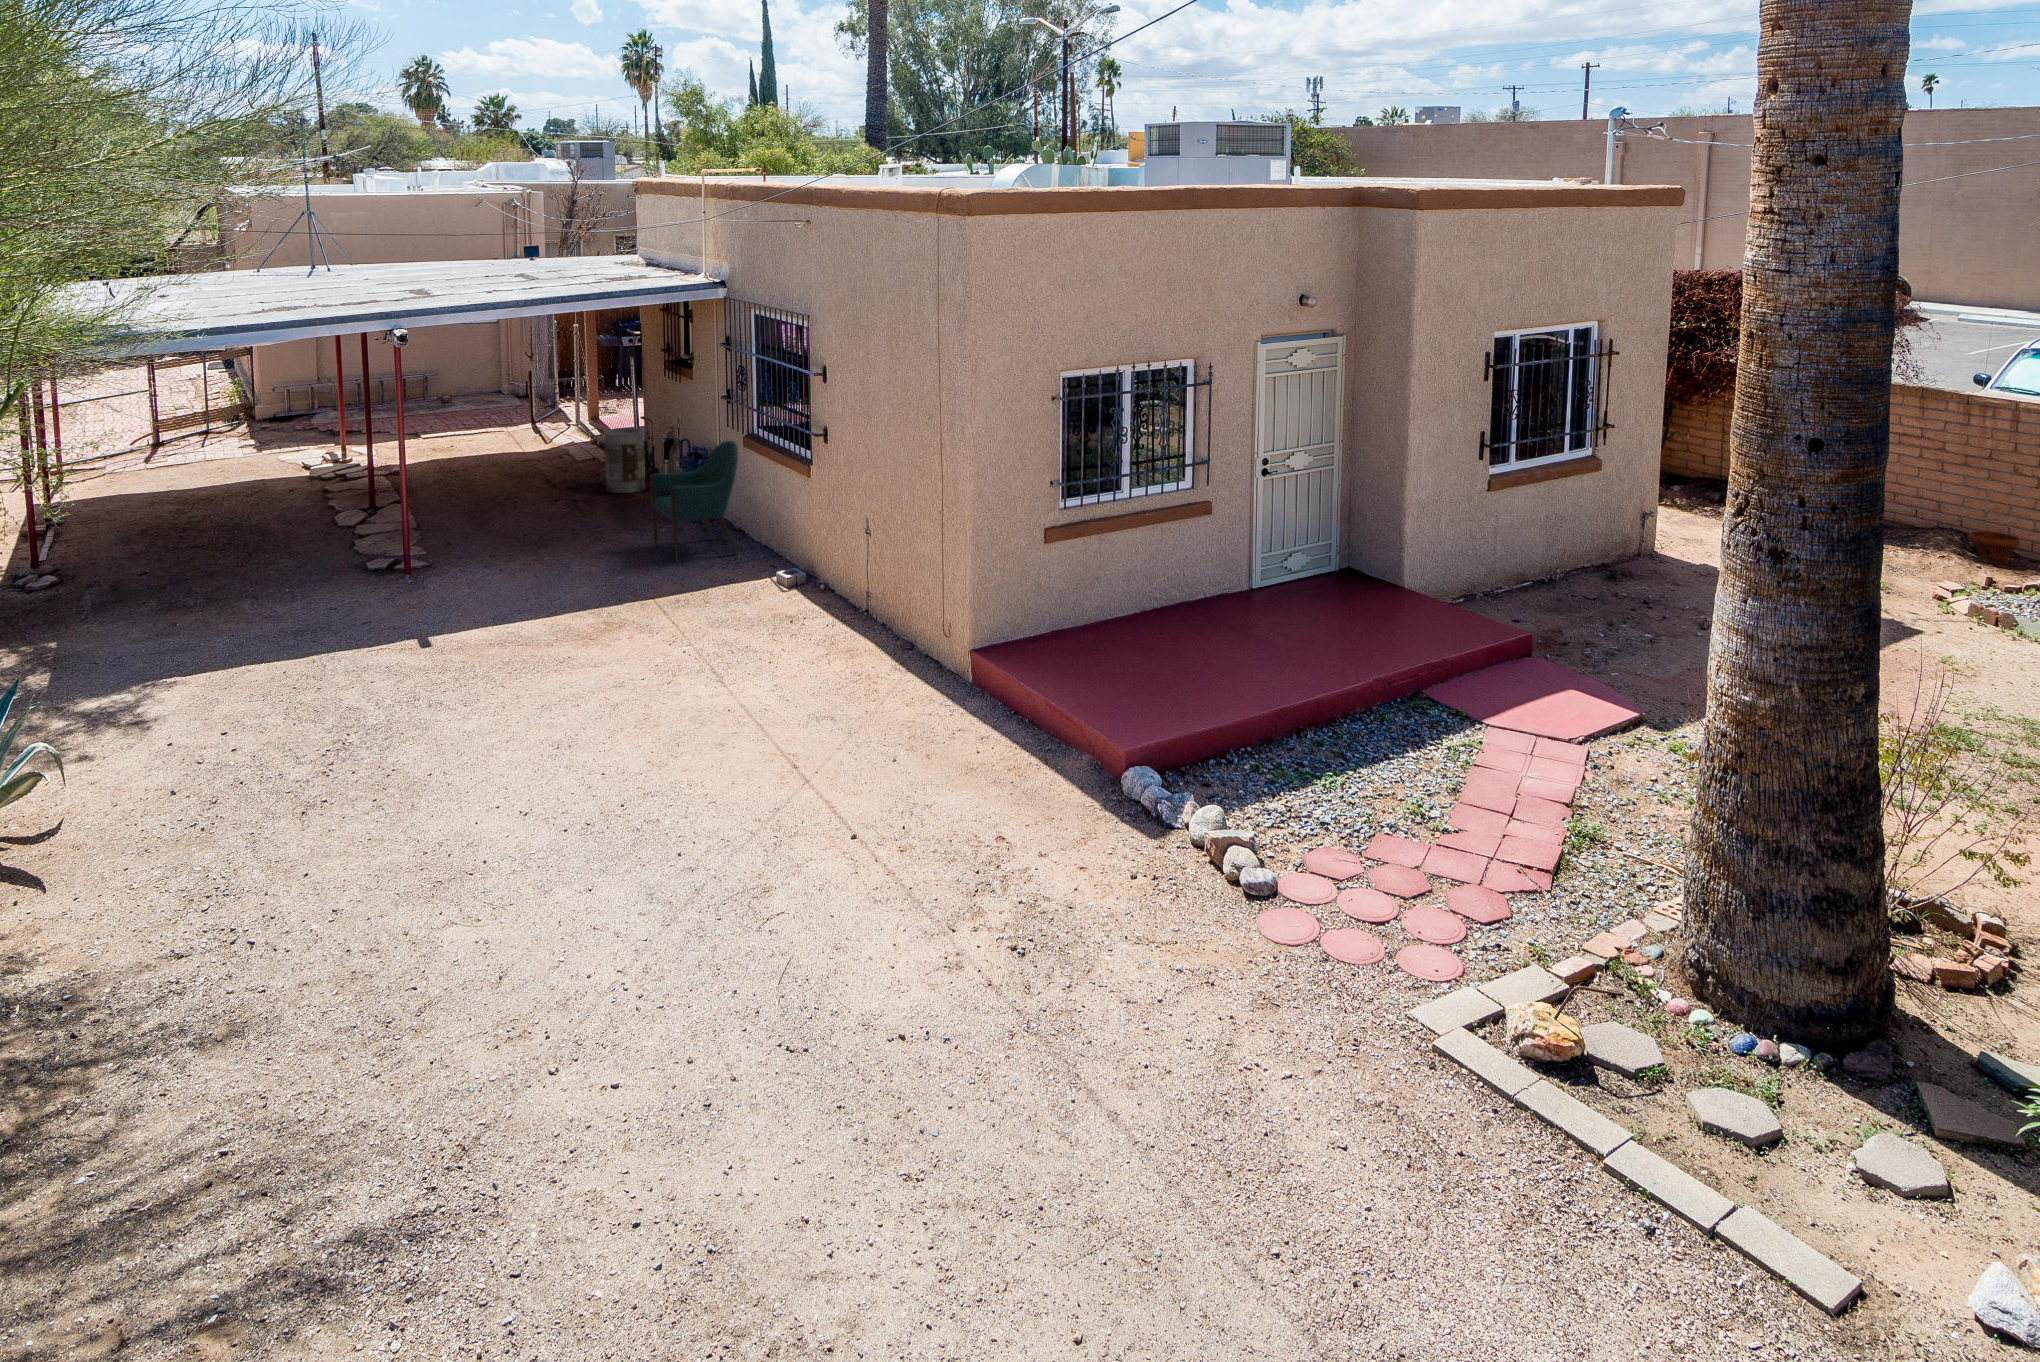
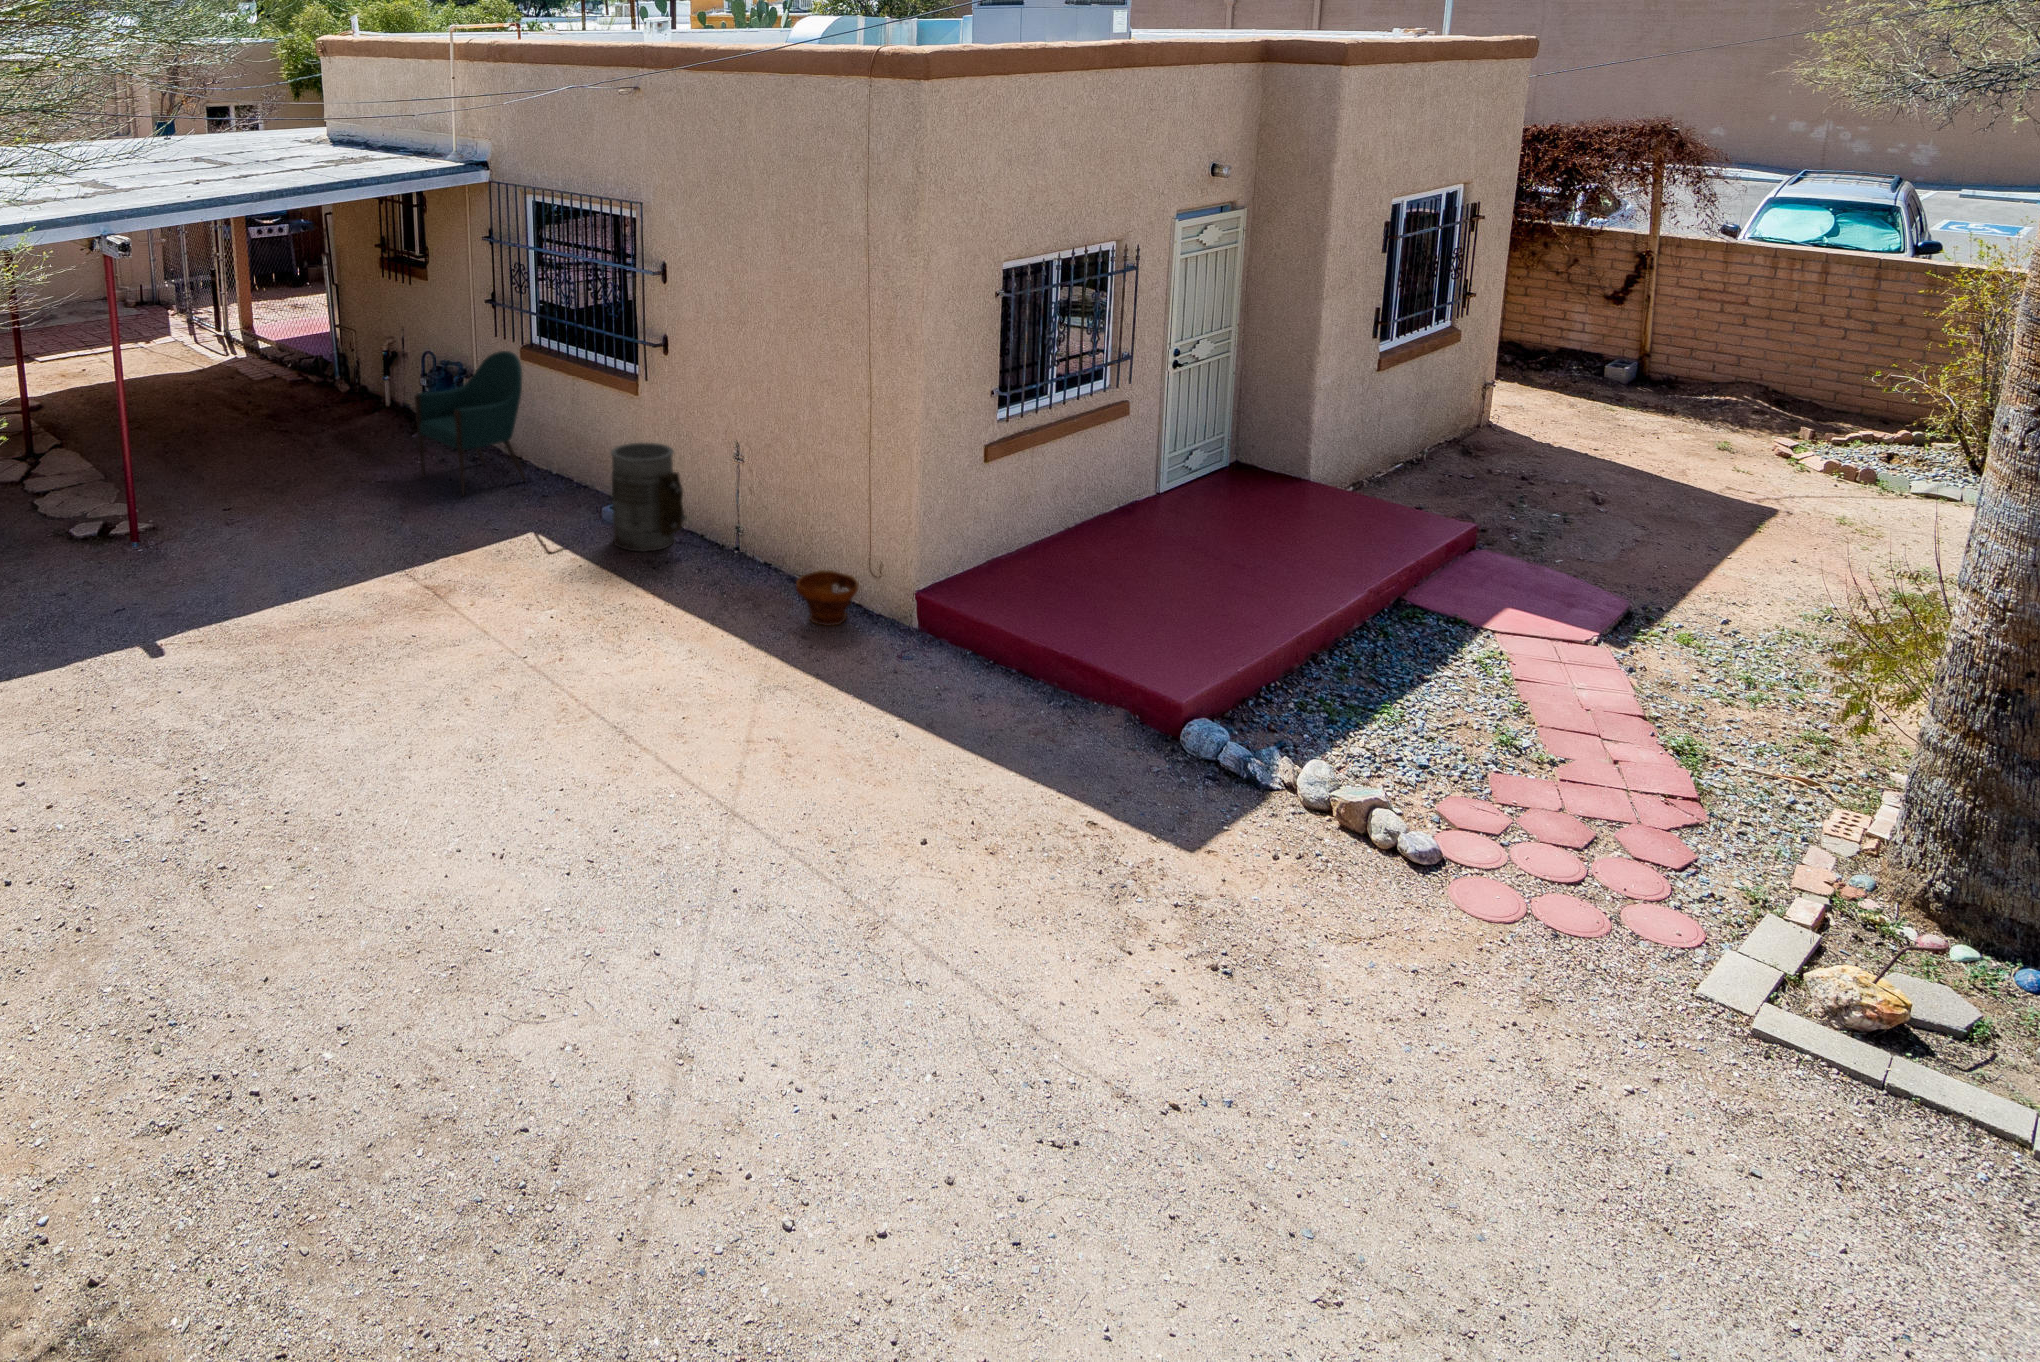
trash can: present [604,428,645,493] -> present [611,442,686,552]
planter: present [1969,530,2020,564] -> present [796,570,859,625]

